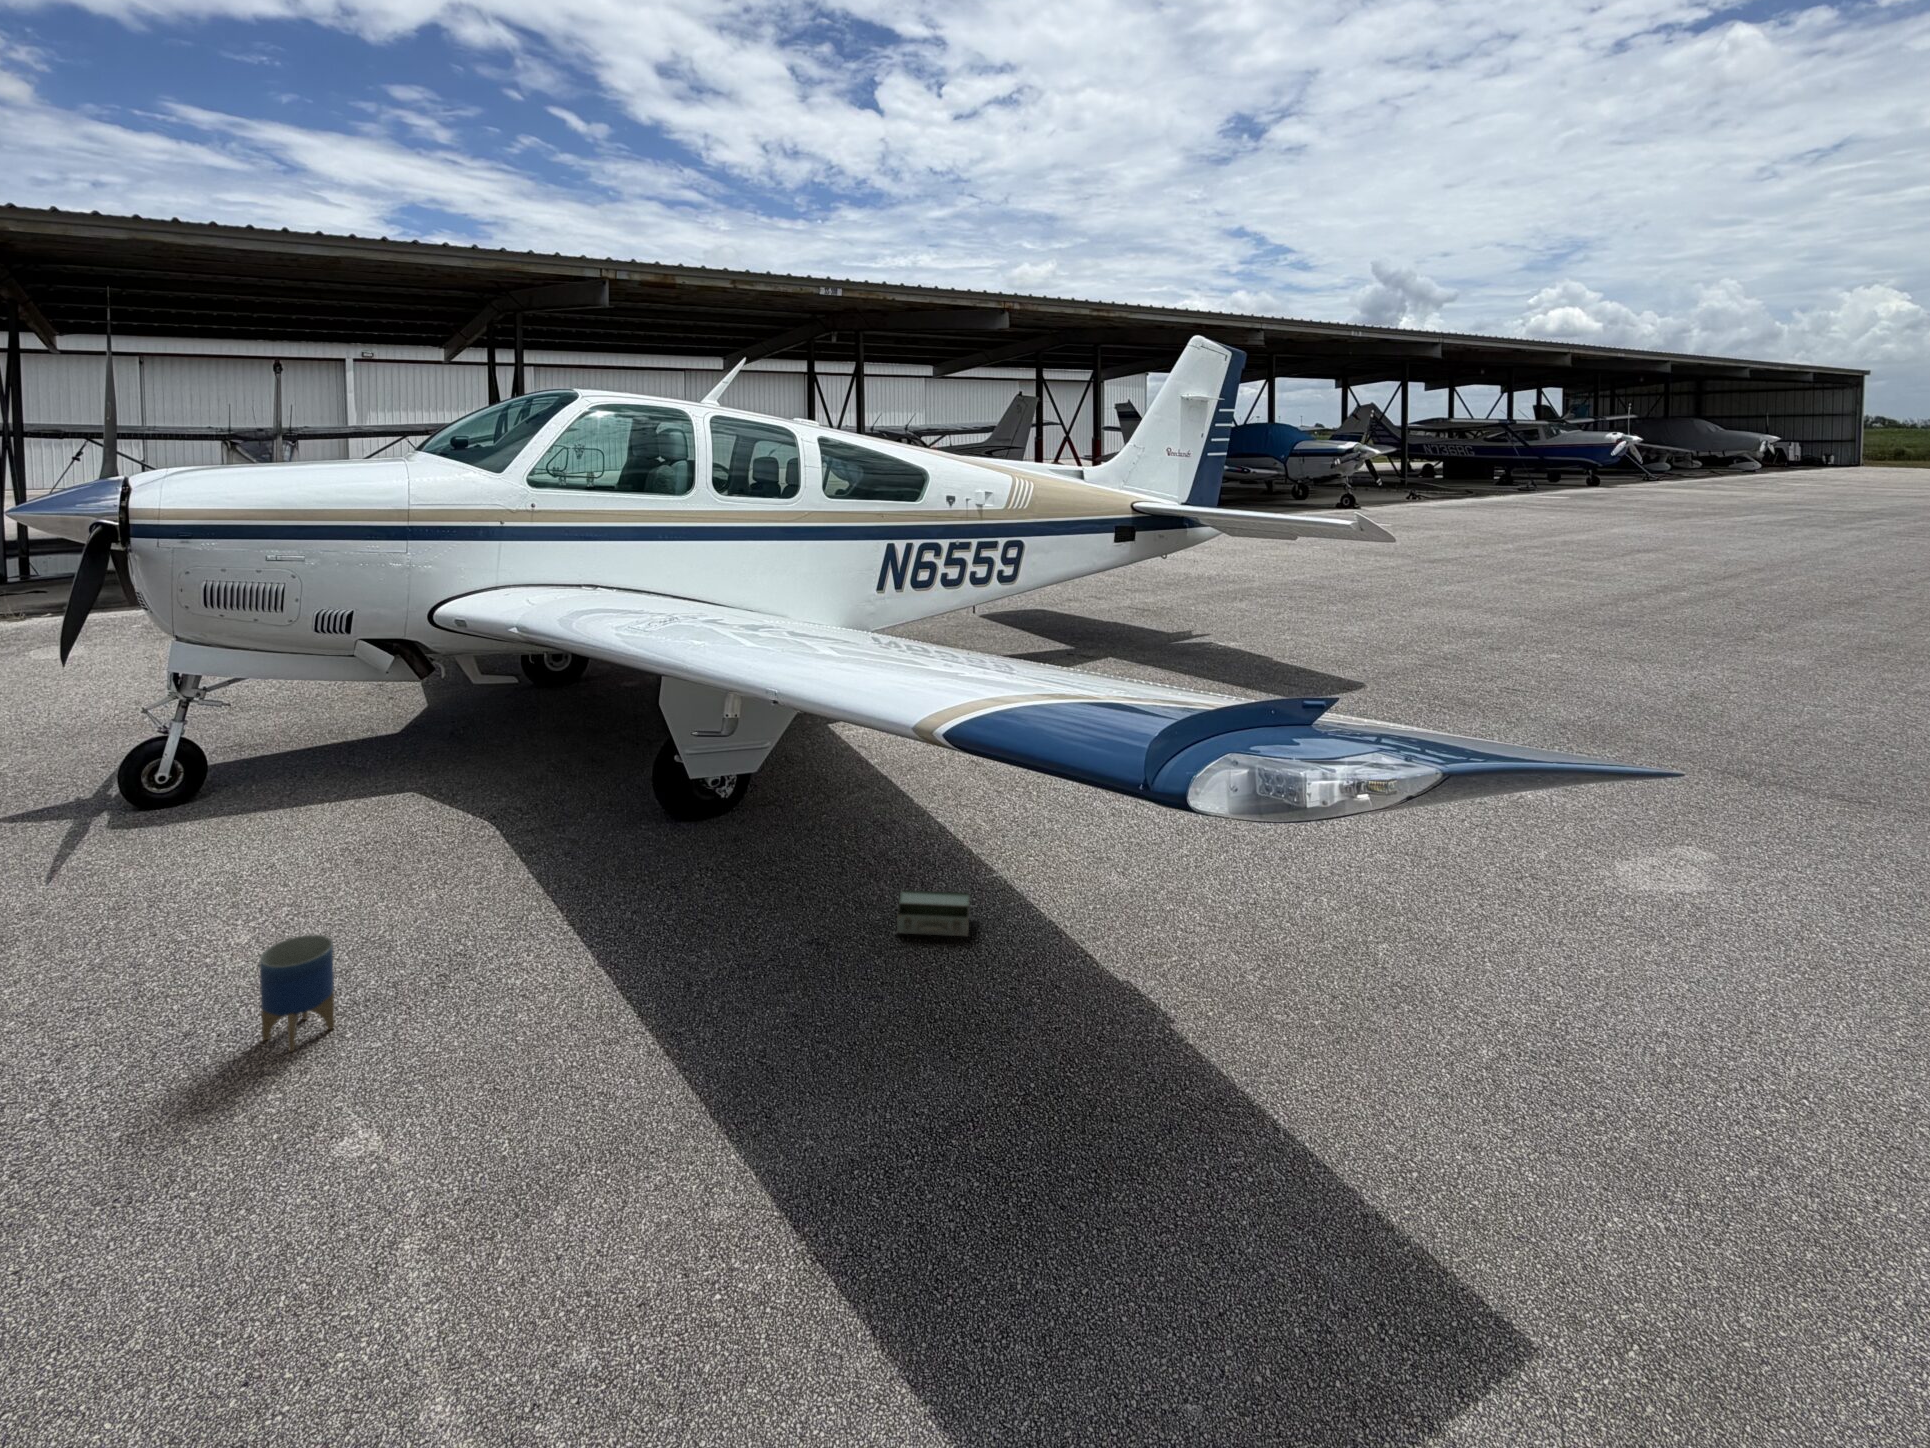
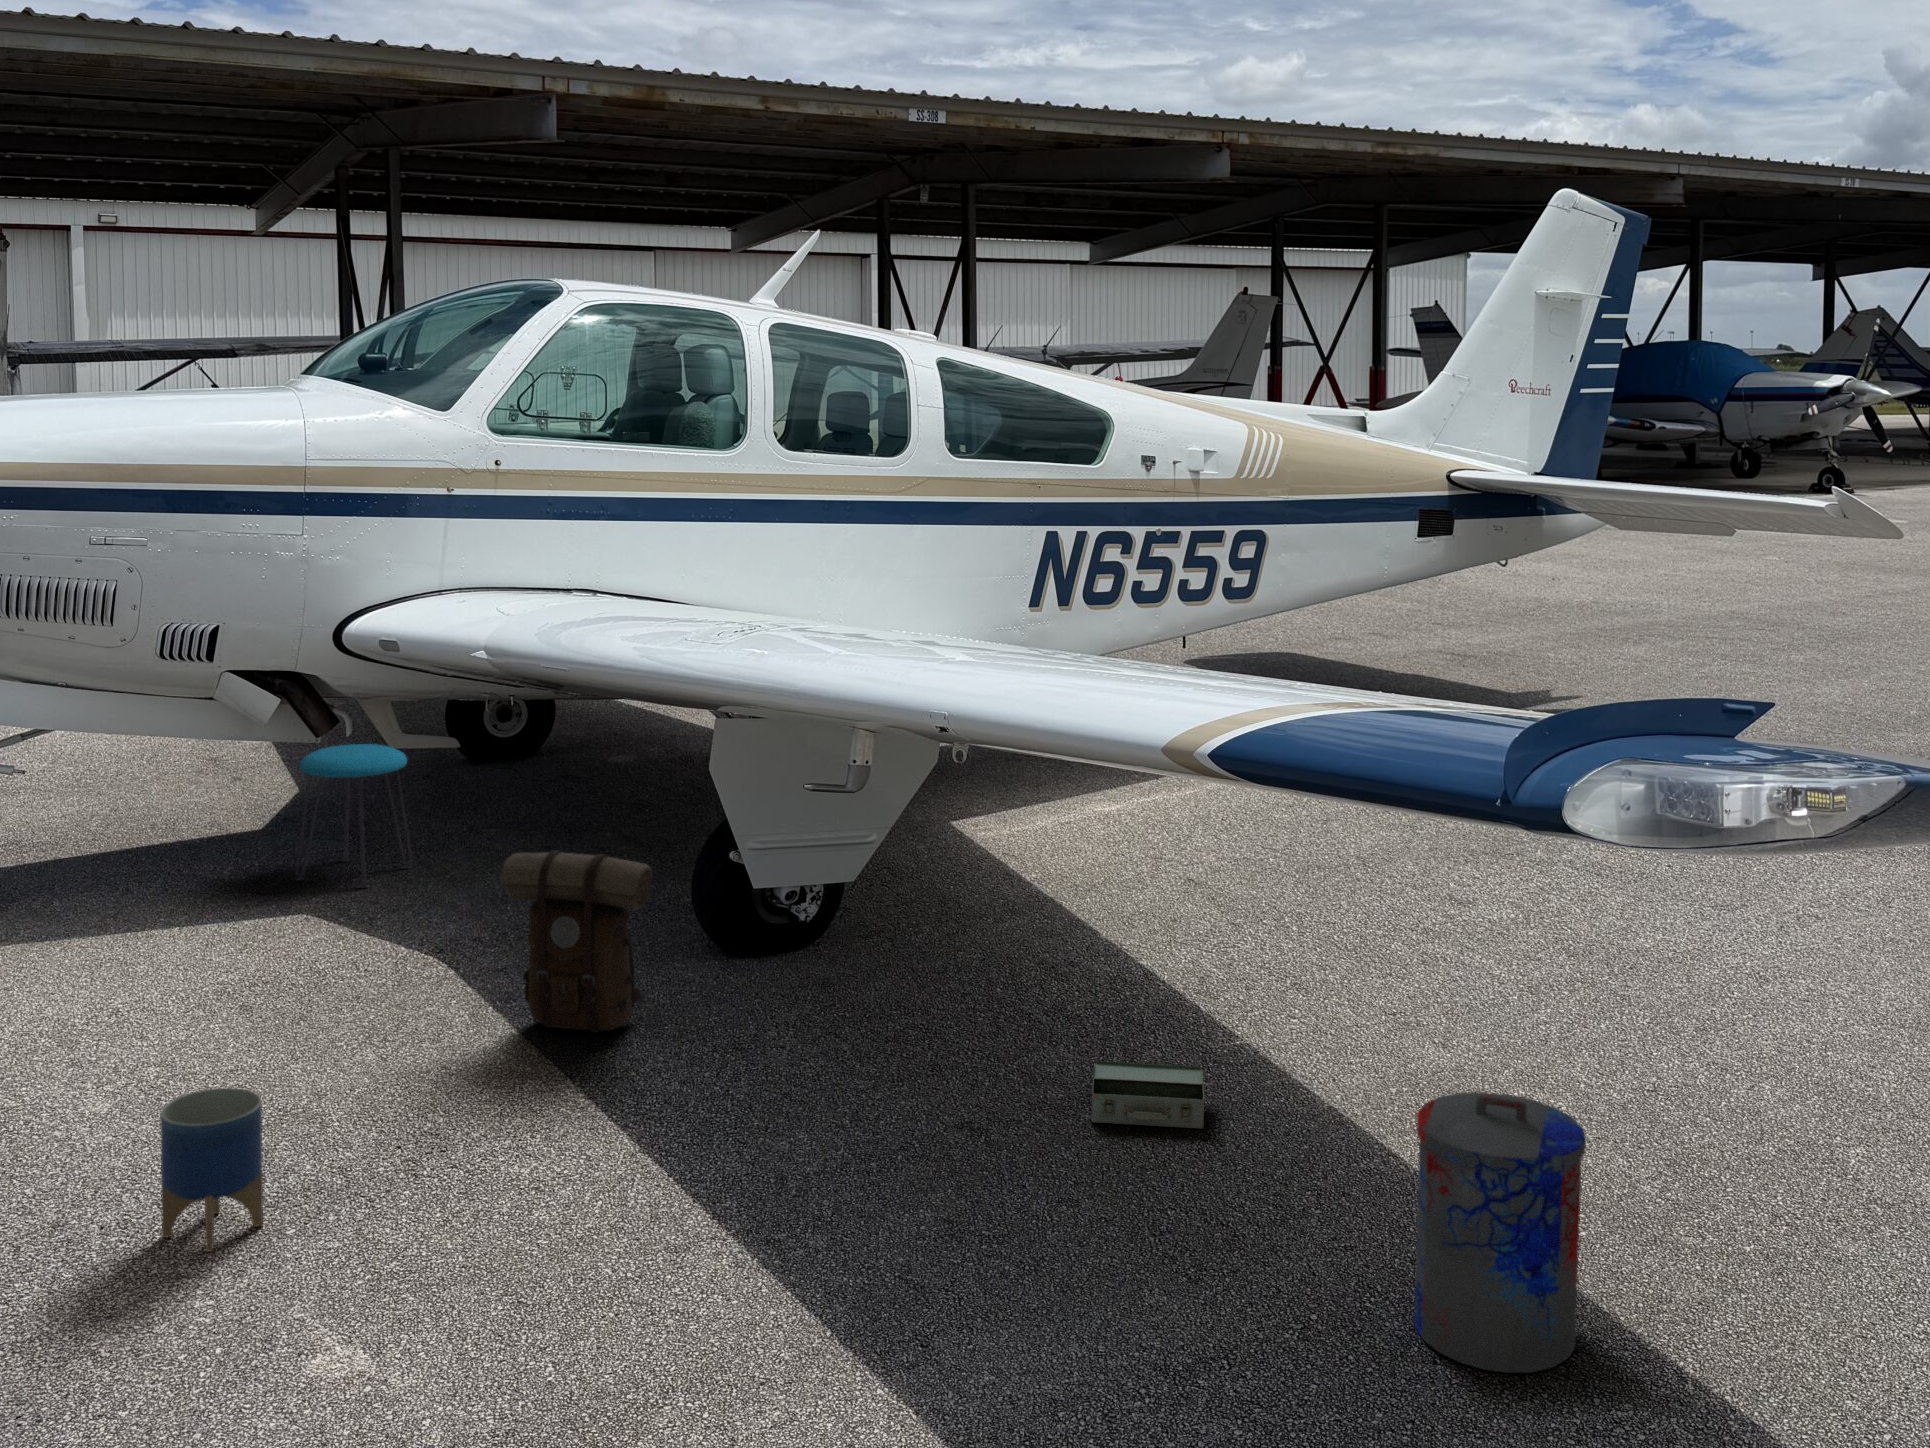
stool: none [426,680,501,770] -> present [296,744,412,888]
backpack: none [528,756,625,872] -> present [501,850,652,1033]
trash can: none [1096,930,1209,1131] -> present [1415,1092,1586,1373]

